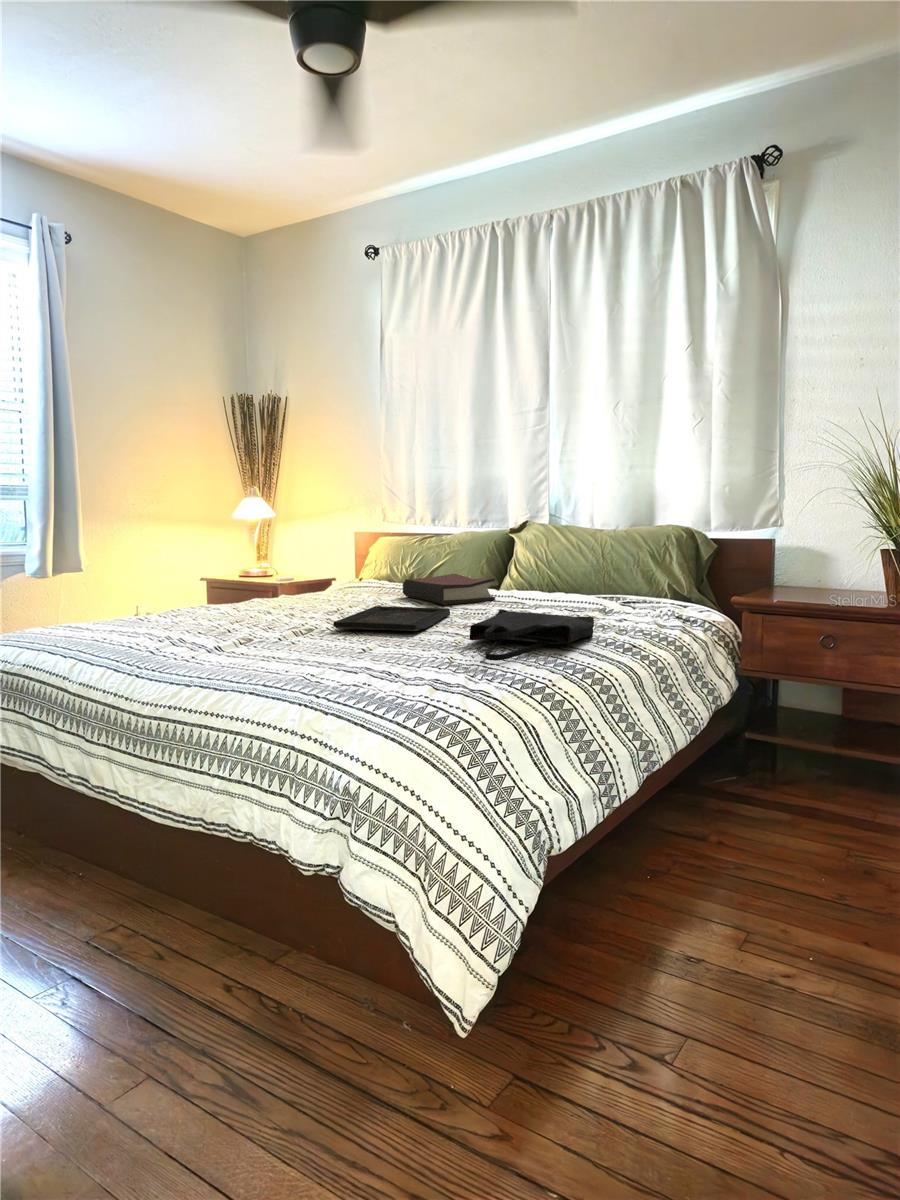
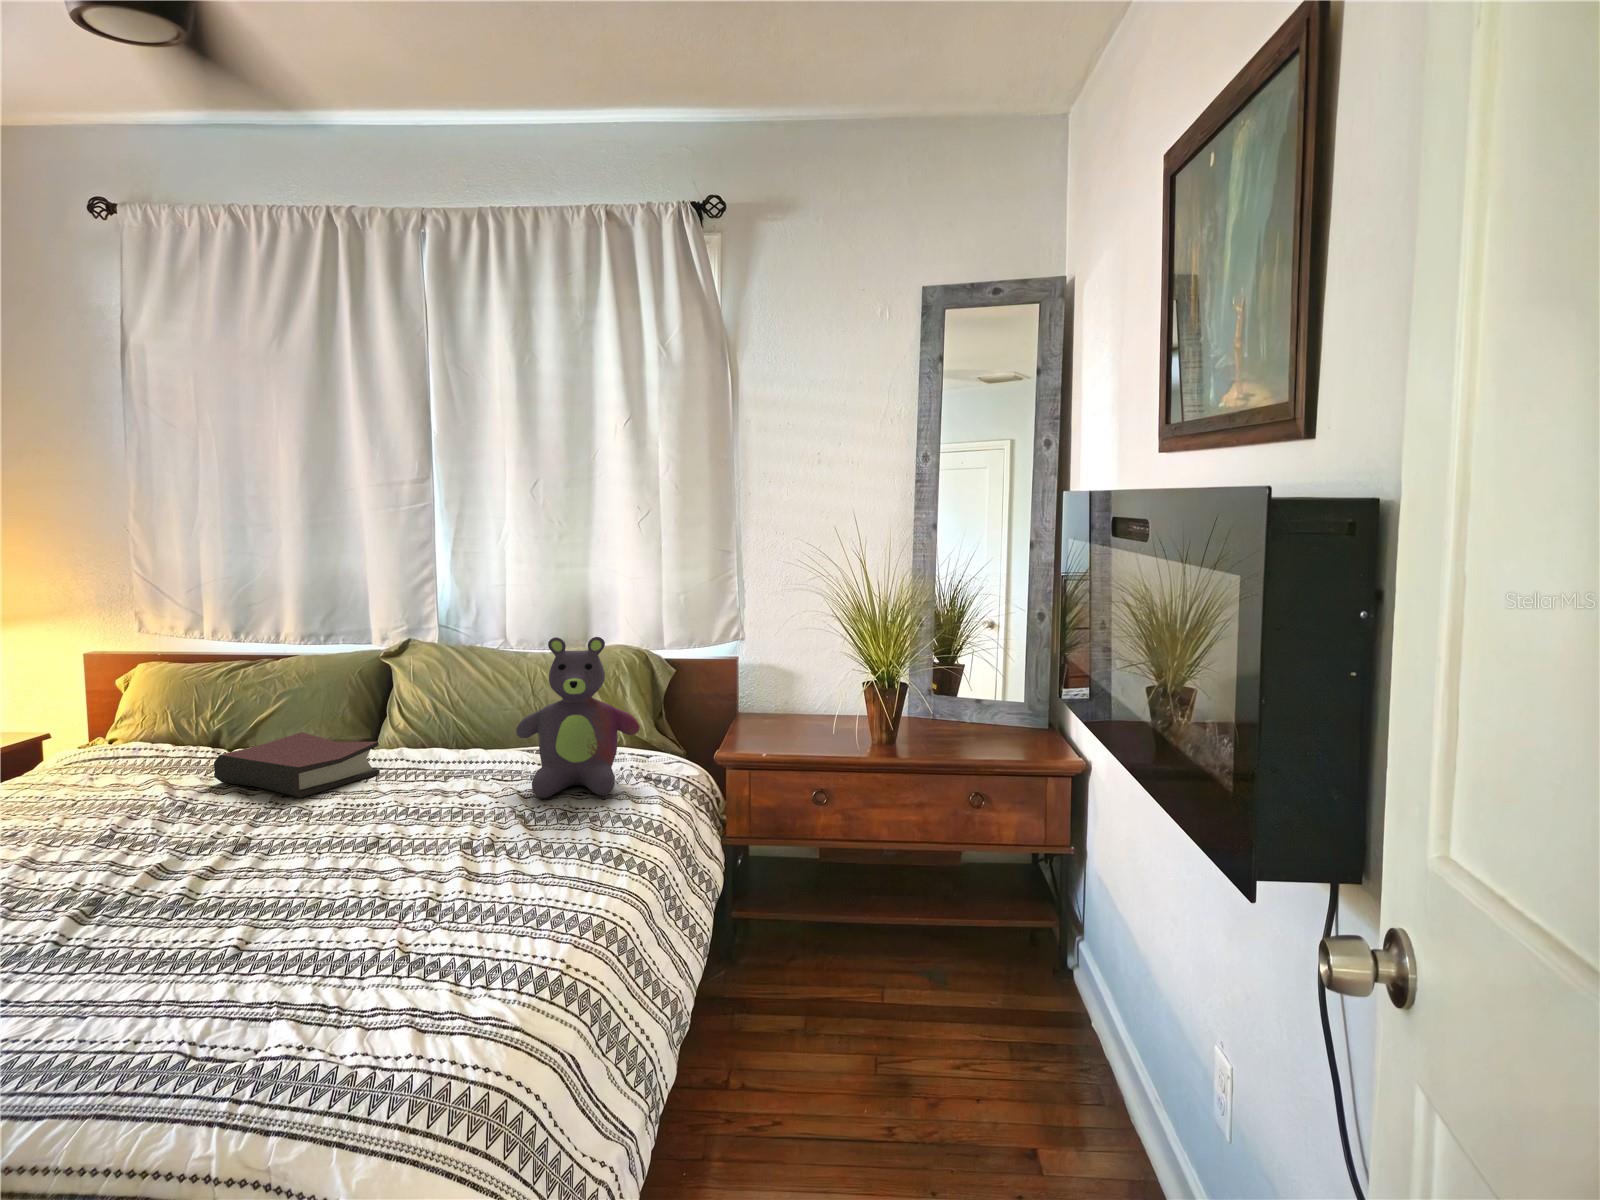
stuffed bear: none [580,503,671,619] -> present [516,637,640,798]
tray: present [333,606,450,631] -> none [117,814,323,896]
tote bag: present [470,609,594,661] -> none [389,818,568,934]

